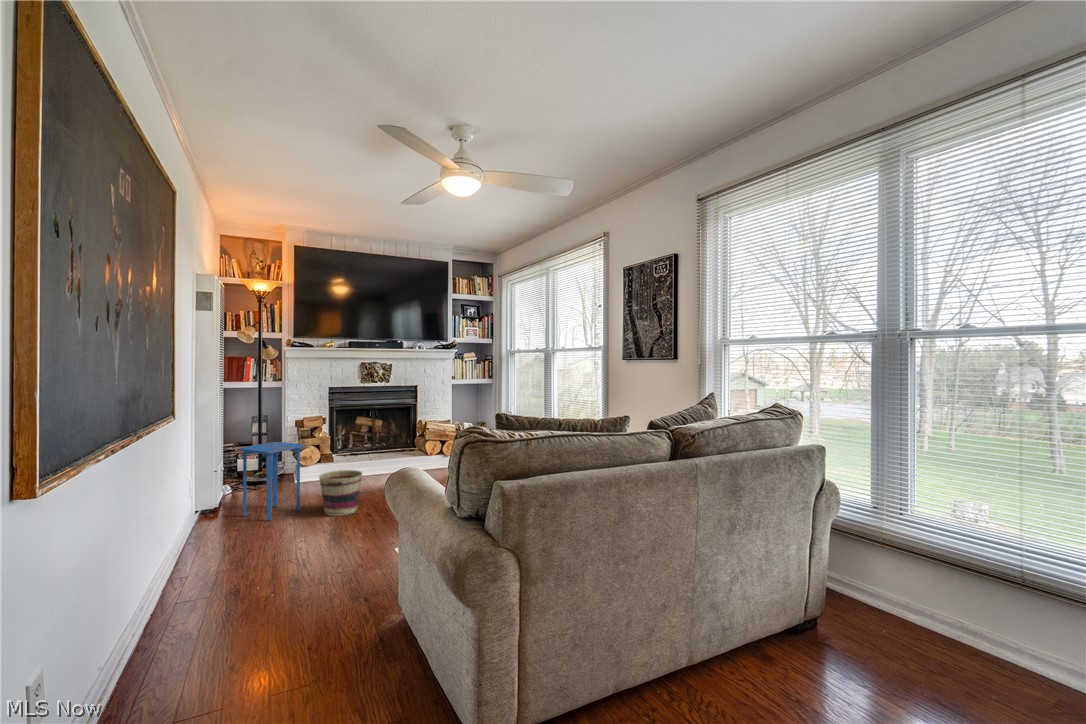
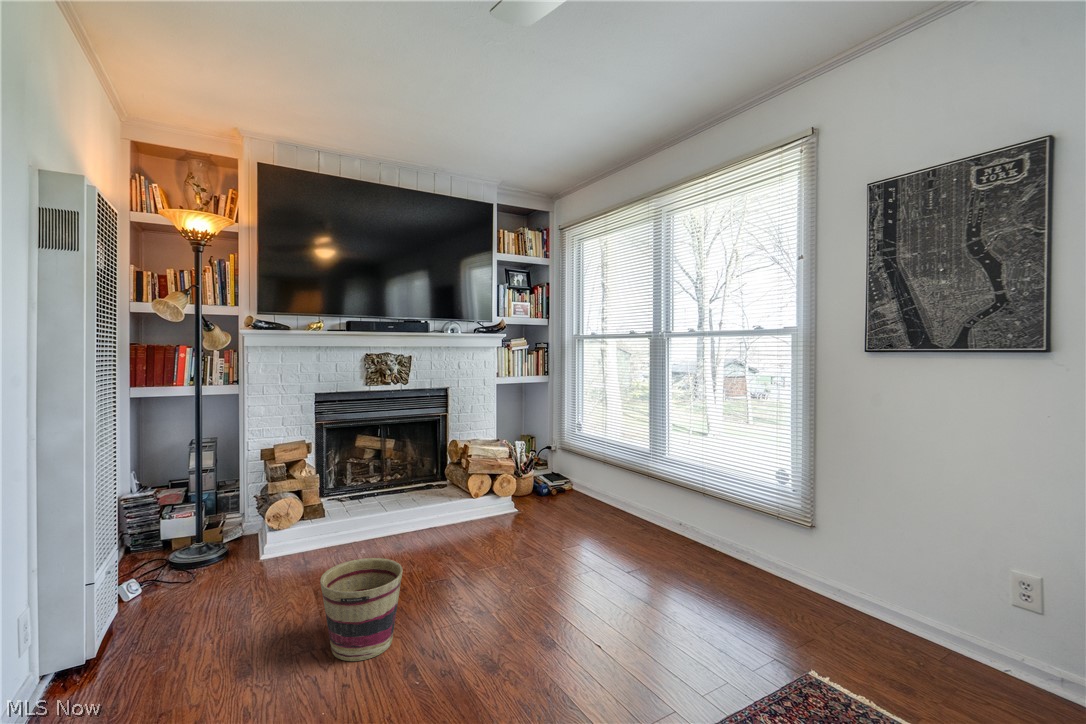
side table: present [238,442,304,521] -> none [152,507,288,685]

